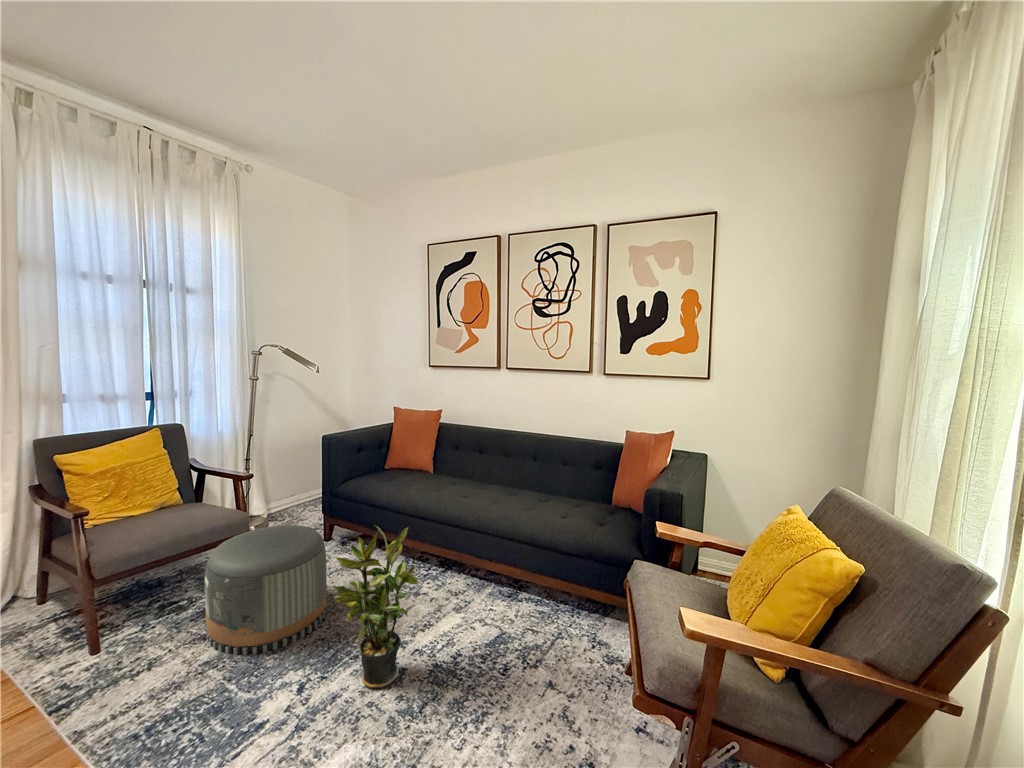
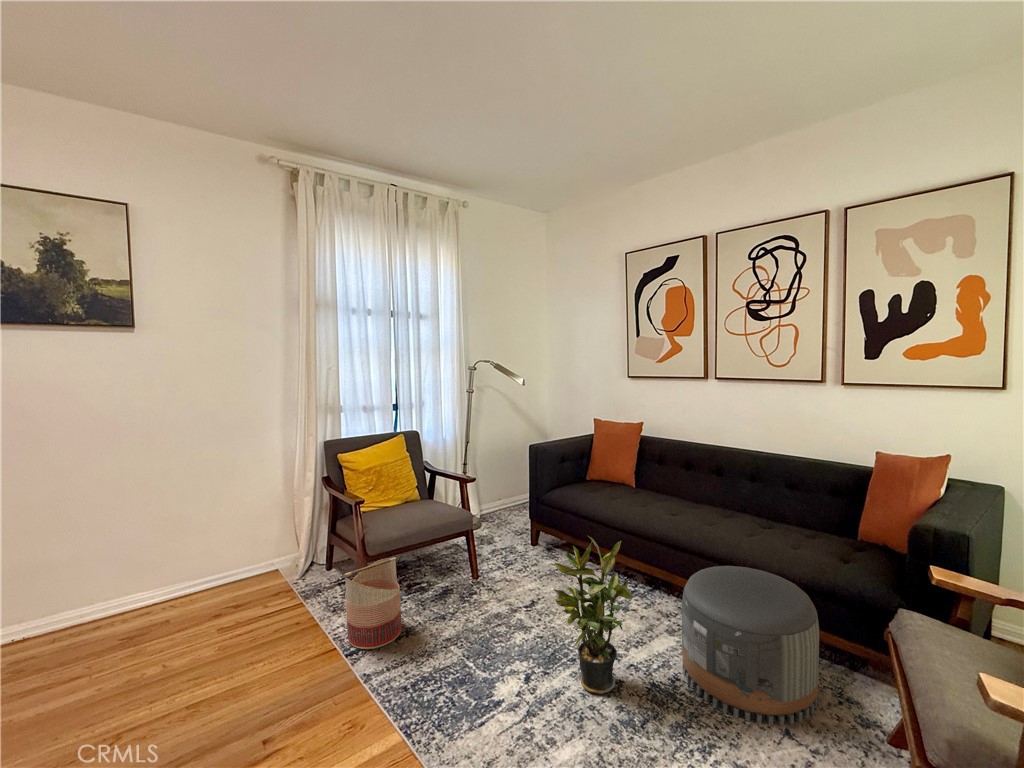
pouf: present [204,525,327,655] -> present [682,566,819,725]
basket: none [44,575,141,700] -> present [344,557,402,649]

